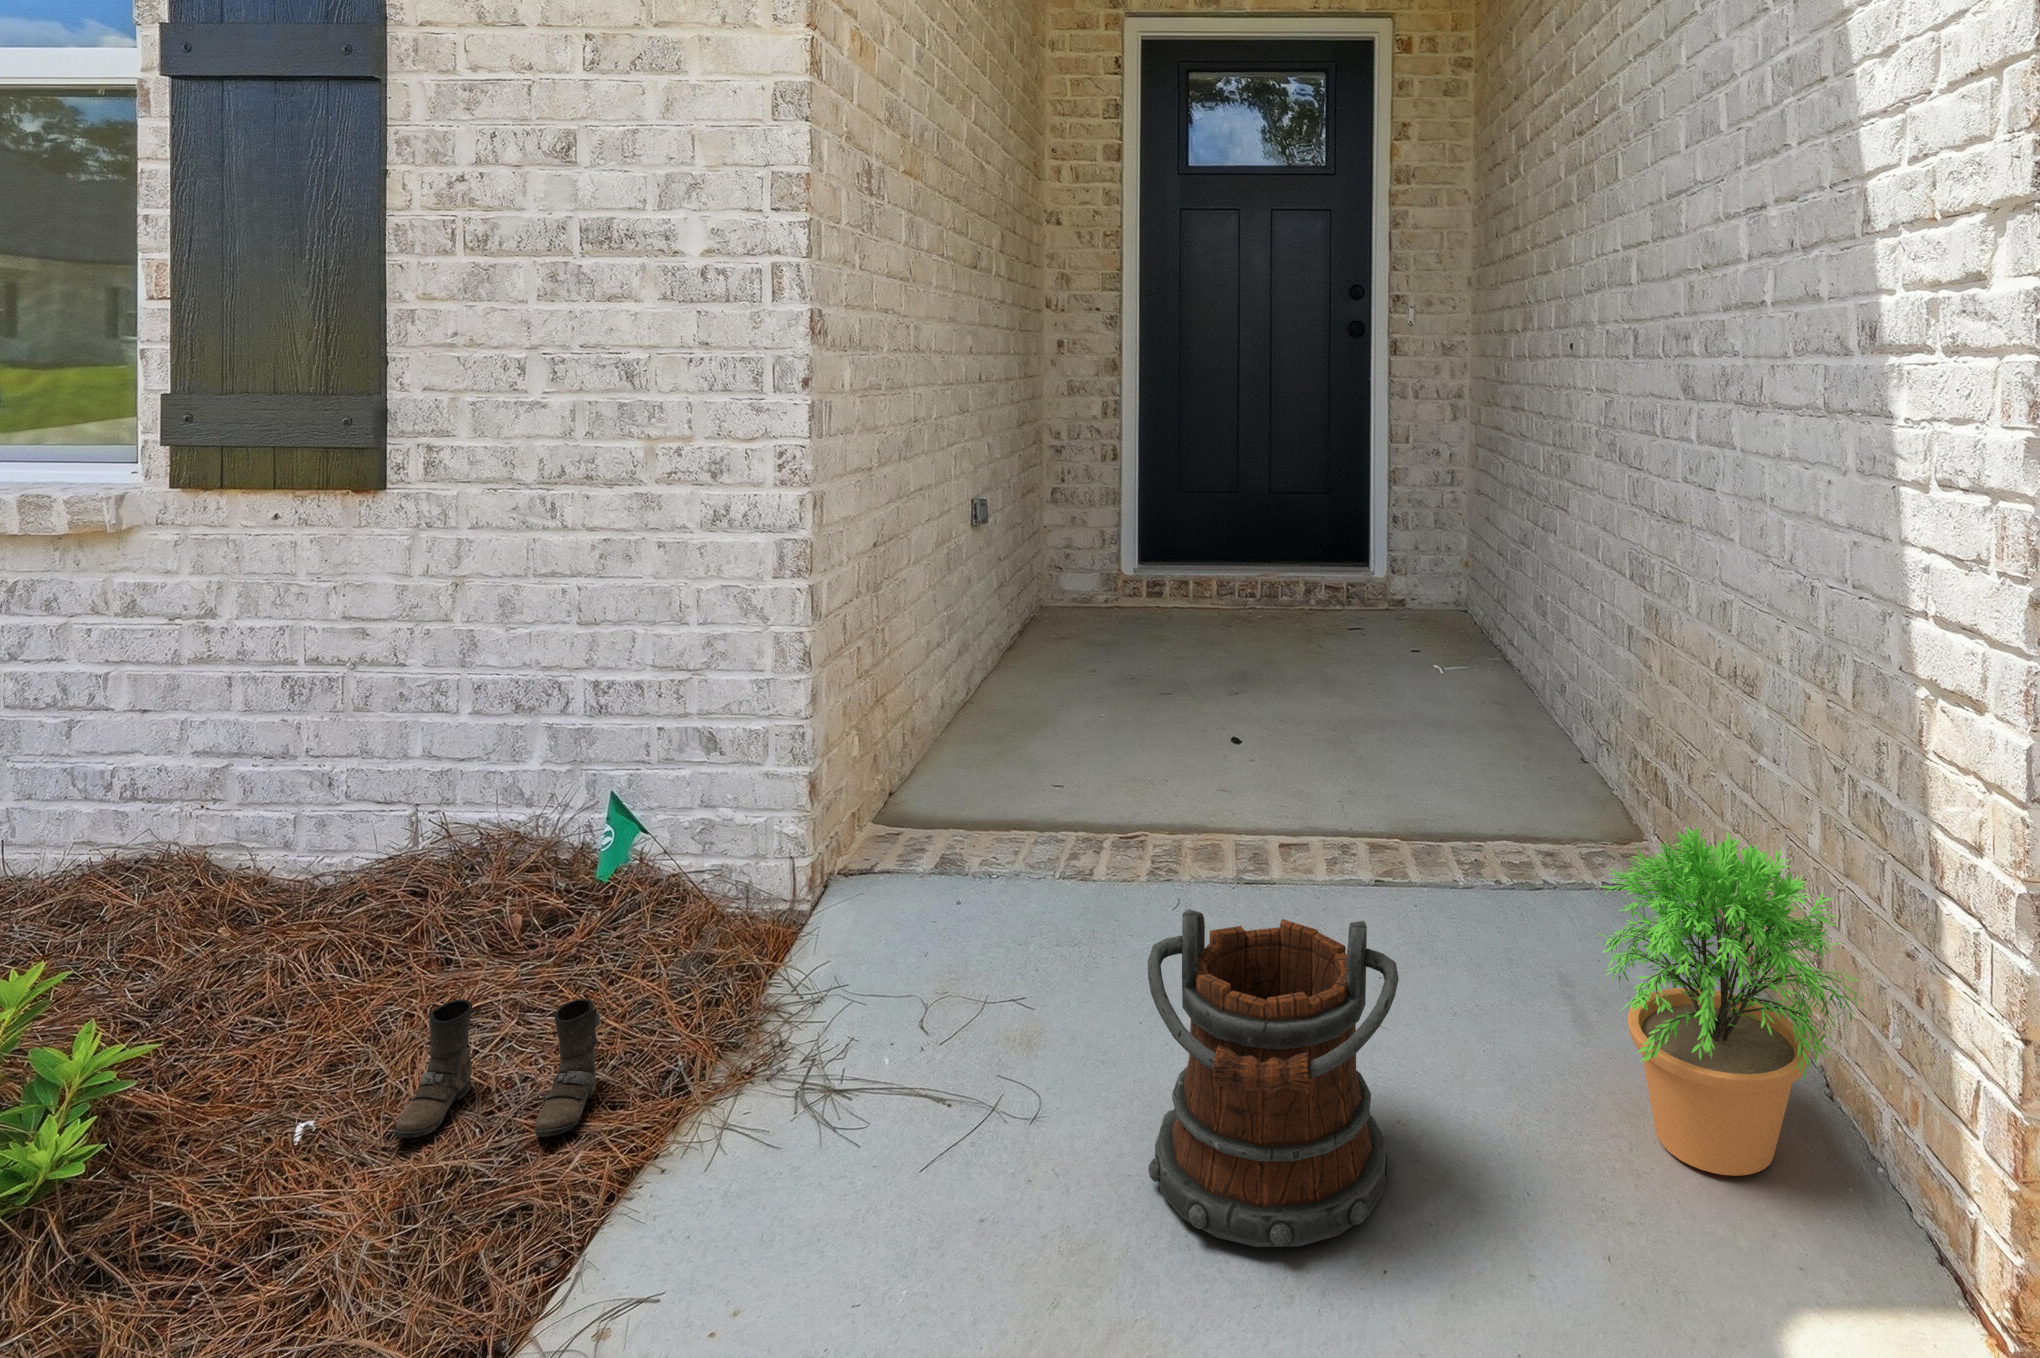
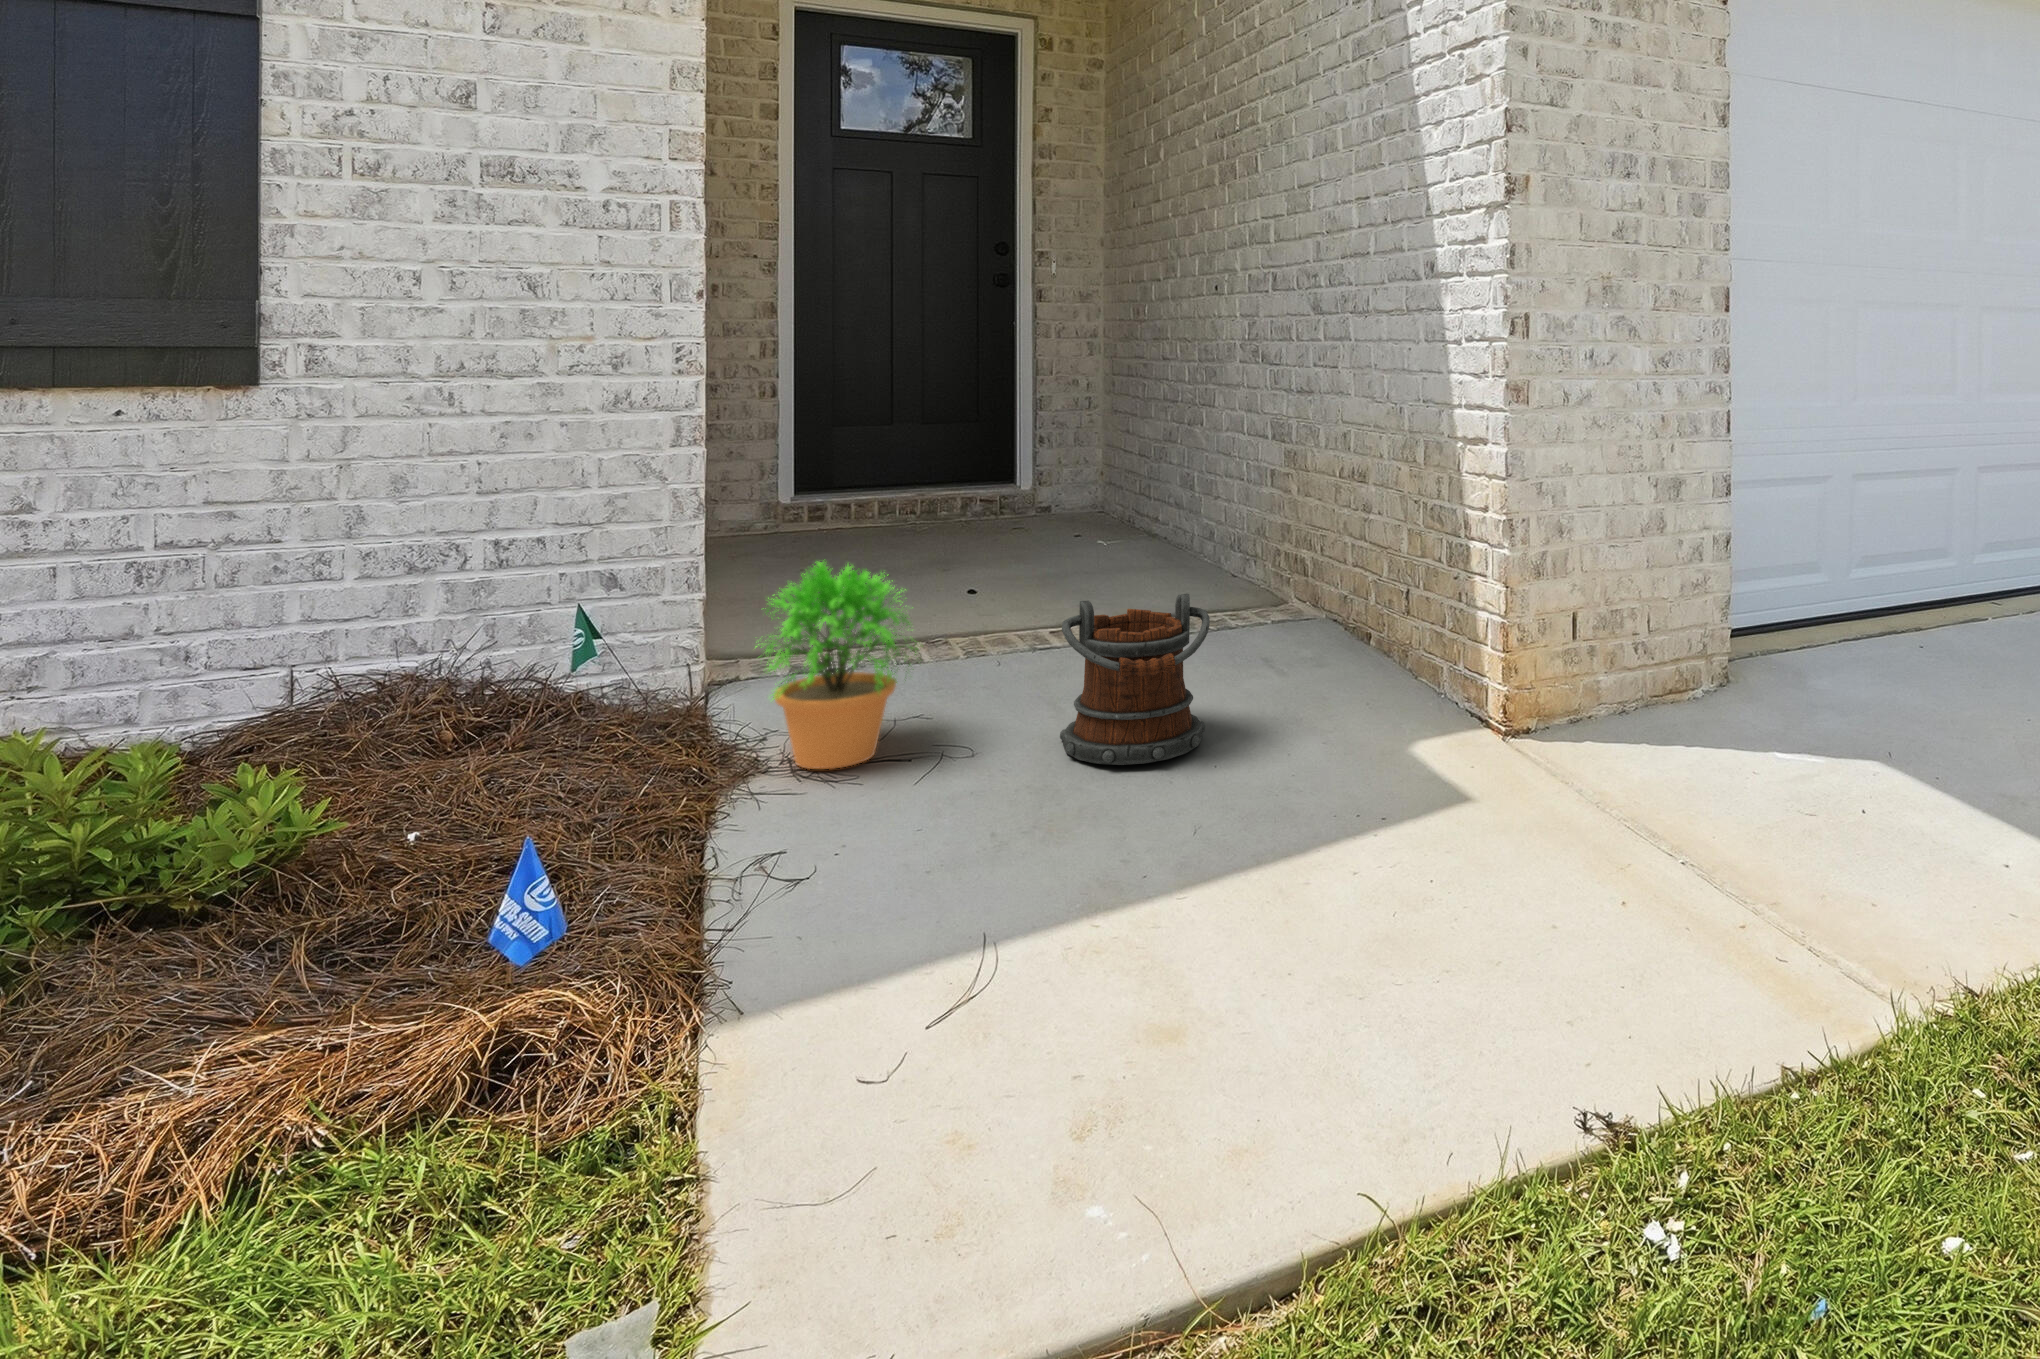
potted plant: present [1599,827,1864,1176] -> present [756,562,918,769]
boots: present [394,999,600,1138] -> none [482,728,638,831]

